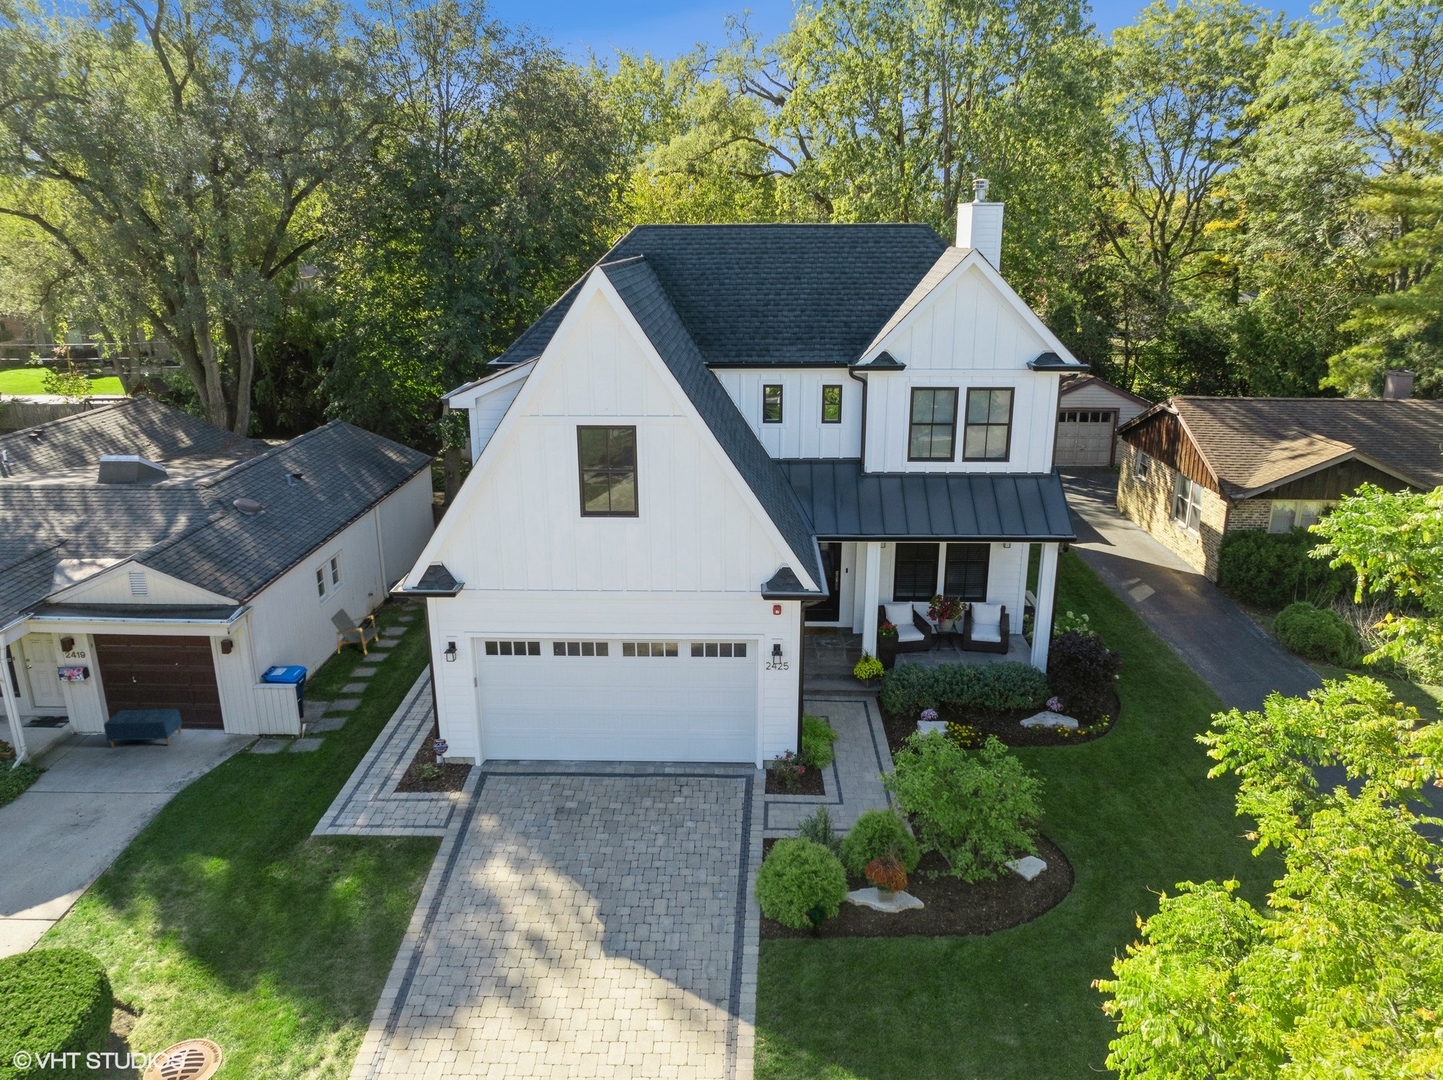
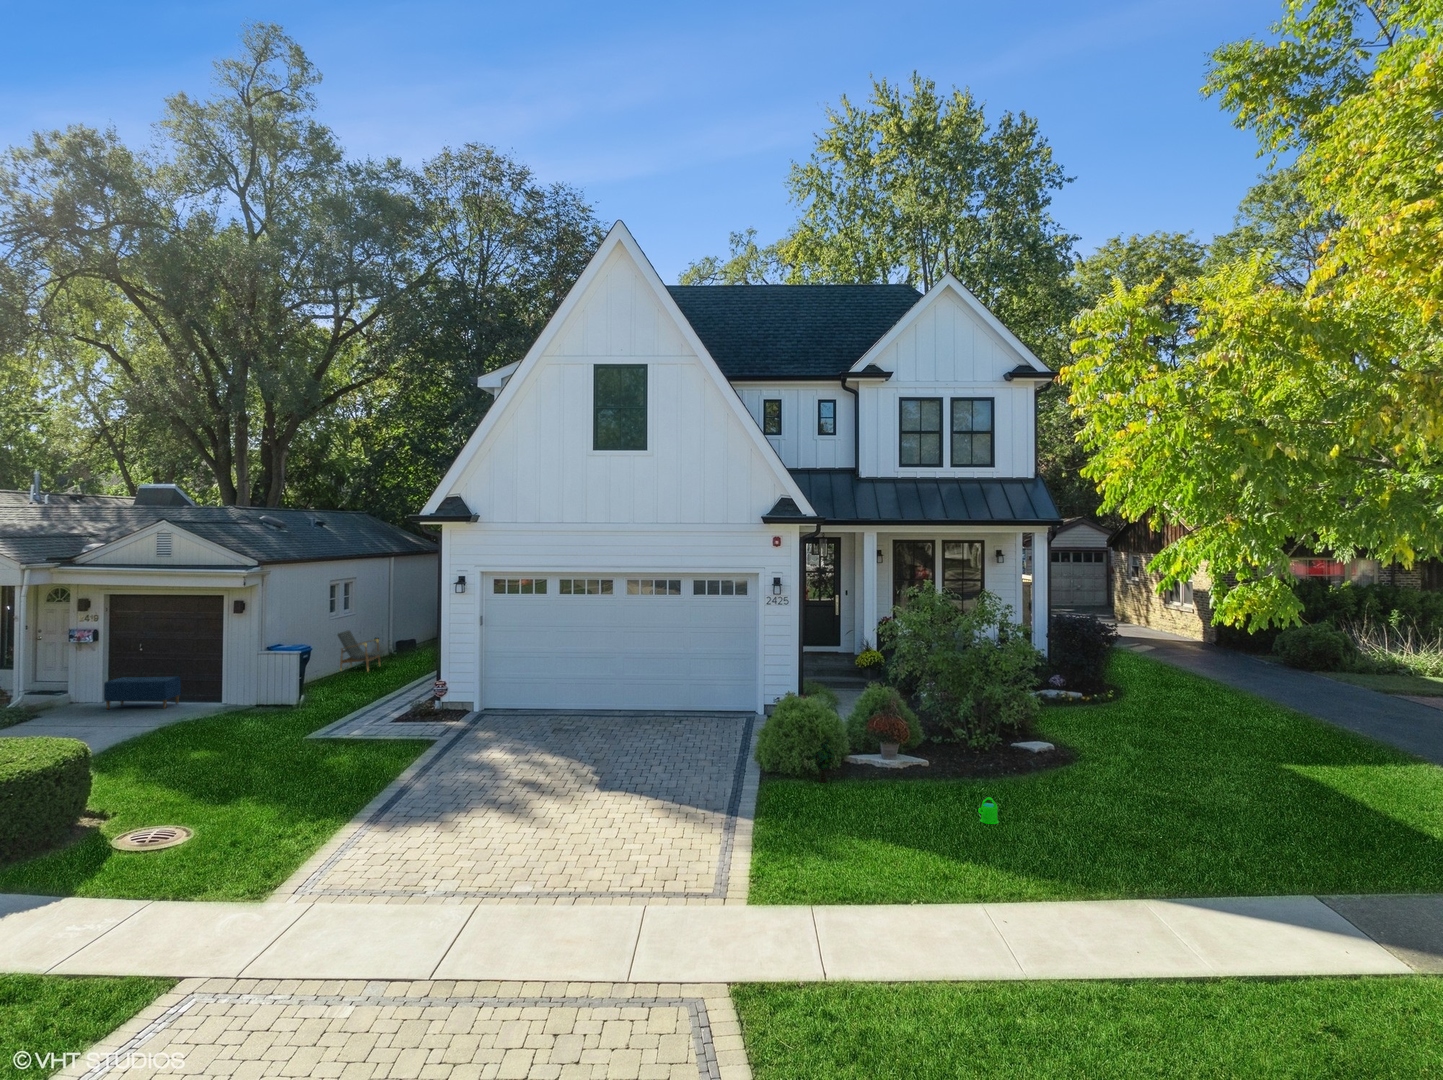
watering can: none [962,1011,981,1038] -> present [978,797,999,824]

